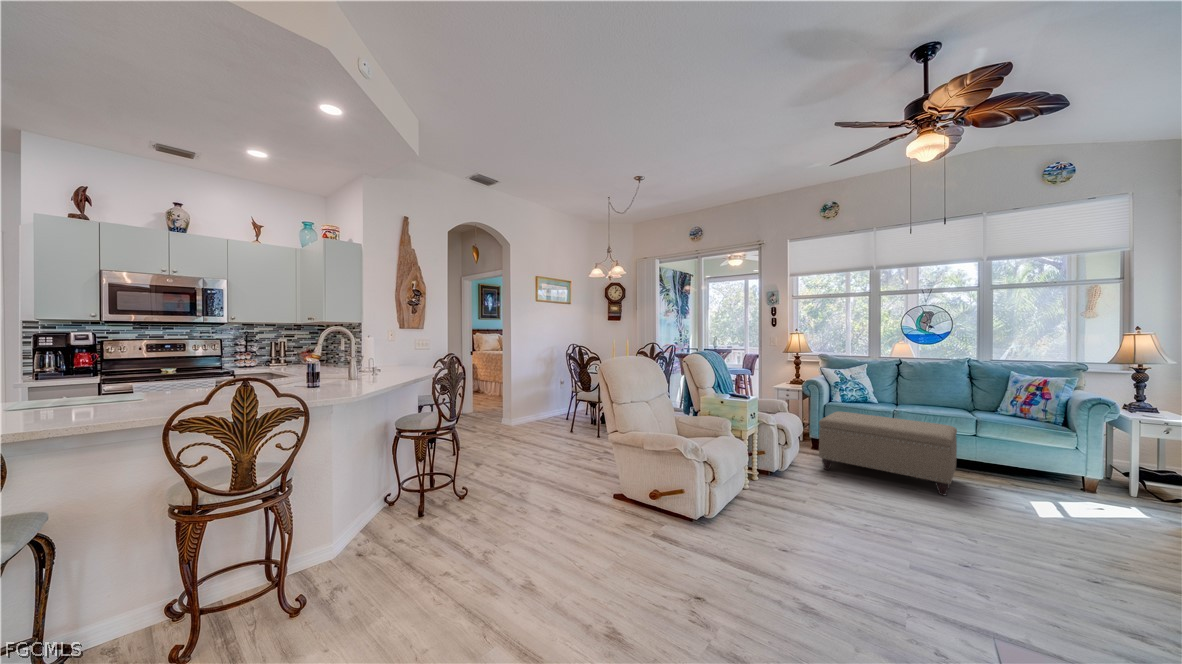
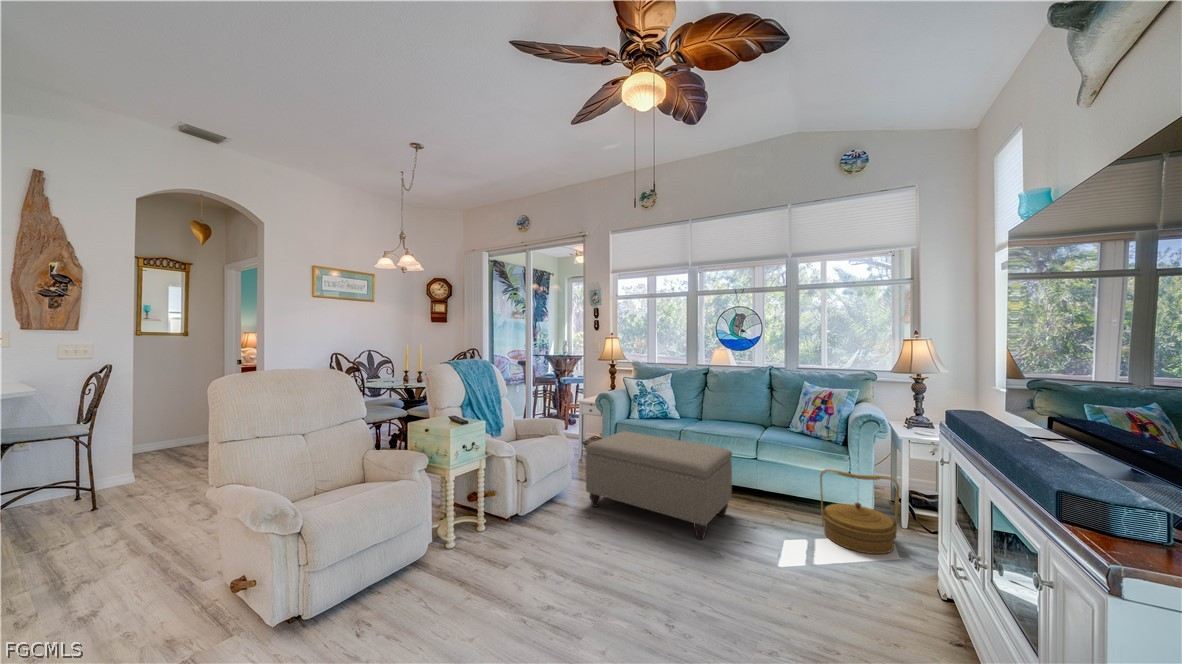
woven basket: none [1051,444,1138,513] -> present [820,469,899,554]

